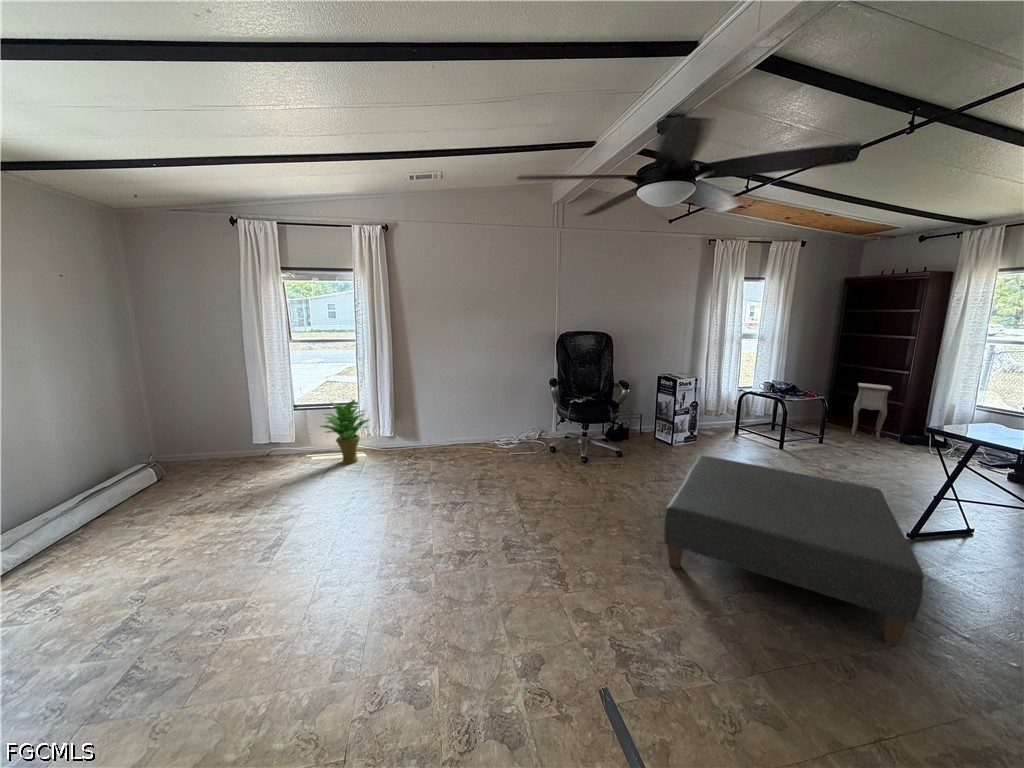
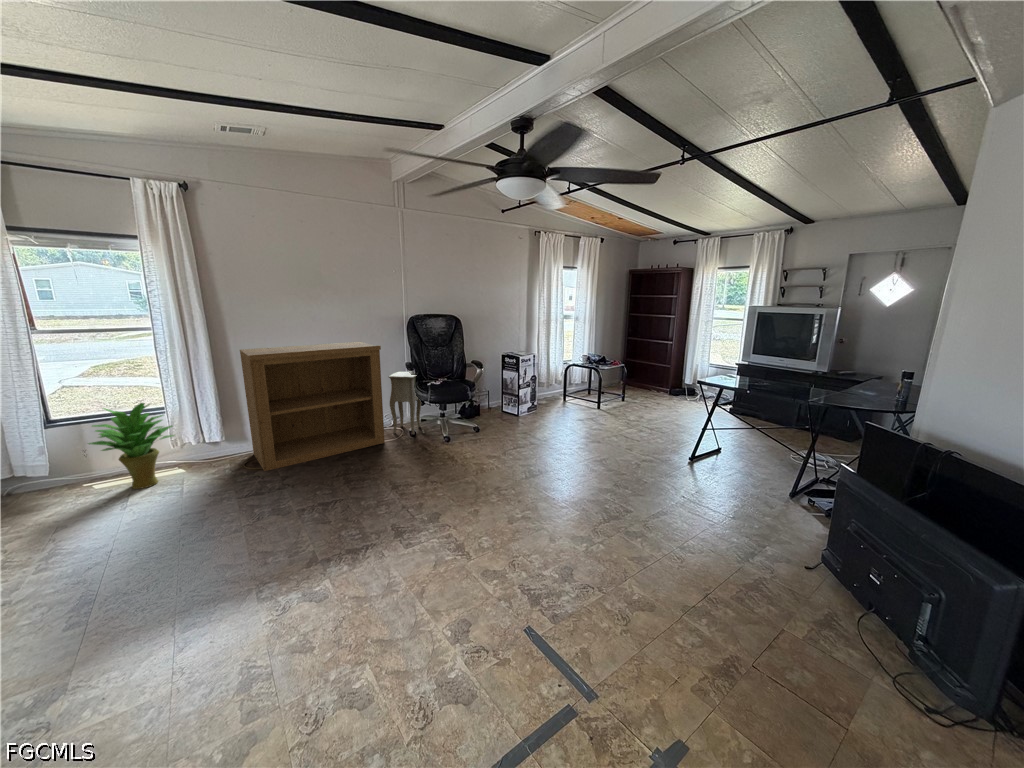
bookshelf: none [419,359,527,465] -> present [240,342,385,471]
side table: present [851,383,892,439] -> present [388,372,424,434]
ottoman: present [664,456,924,646] -> none [542,421,710,533]

